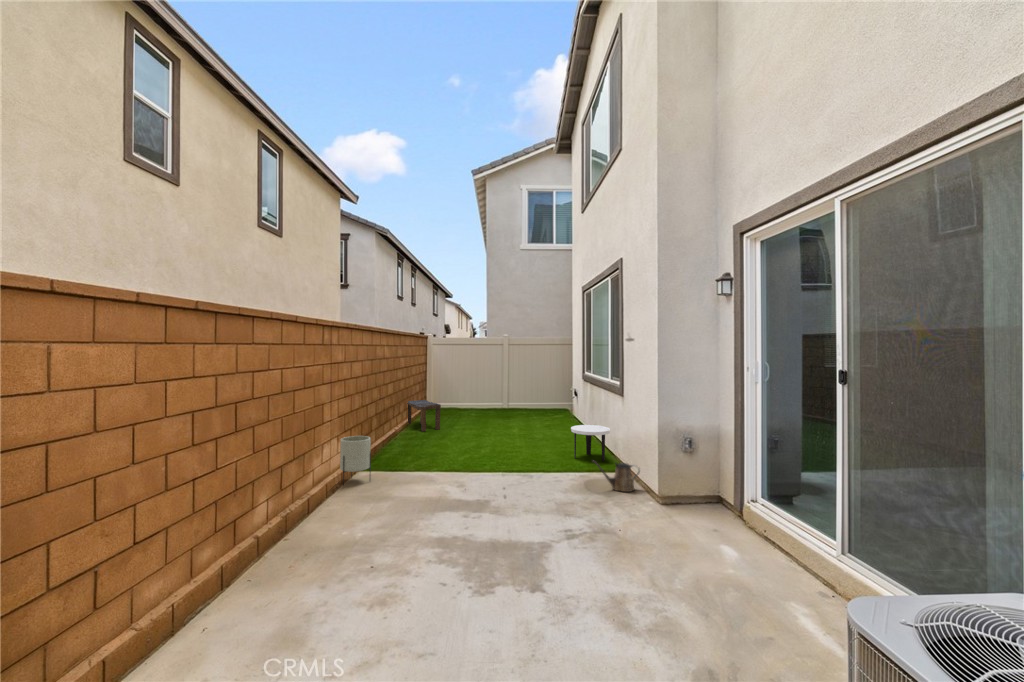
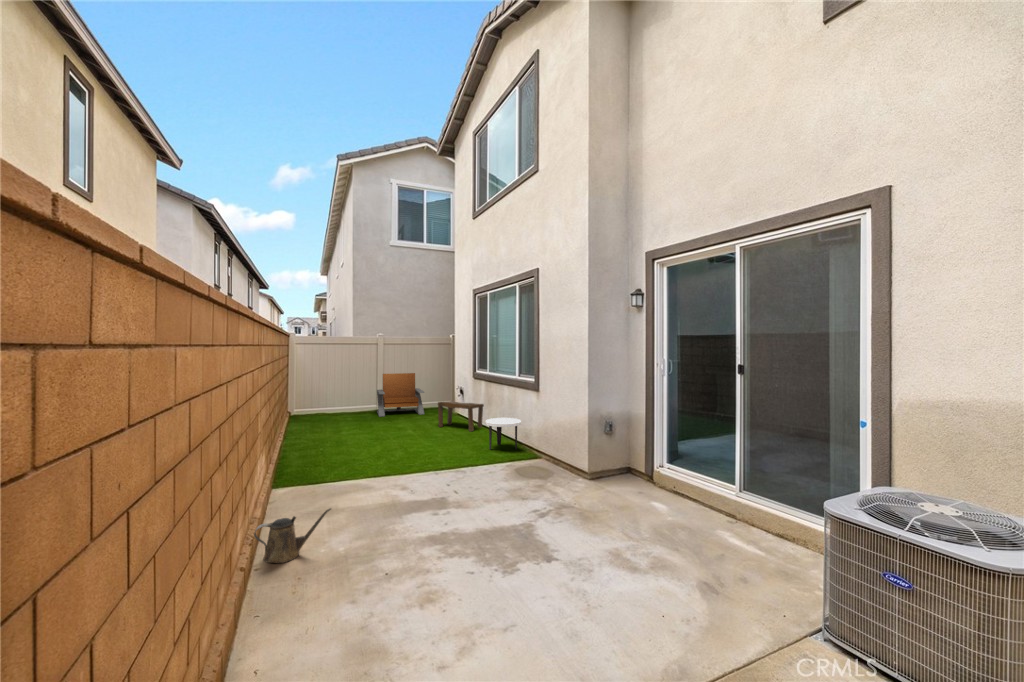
lounge chair: none [496,375,540,417] -> present [377,373,424,417]
bench: present [407,400,441,431] -> present [438,401,484,431]
planter: present [340,436,371,485] -> none [269,446,305,502]
watering can: present [595,462,640,492] -> present [254,508,331,563]

